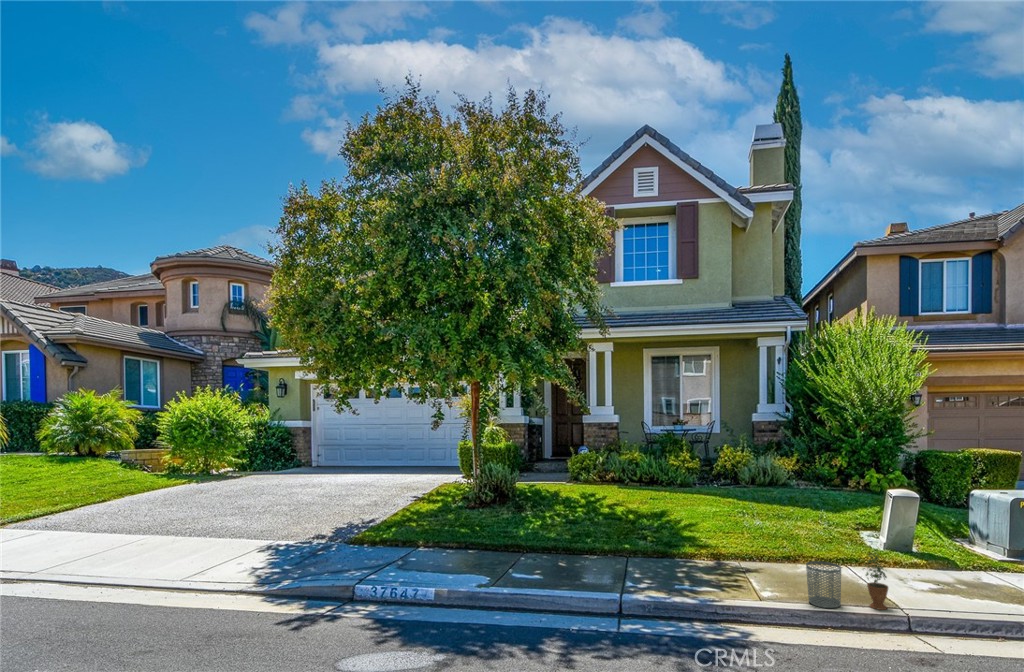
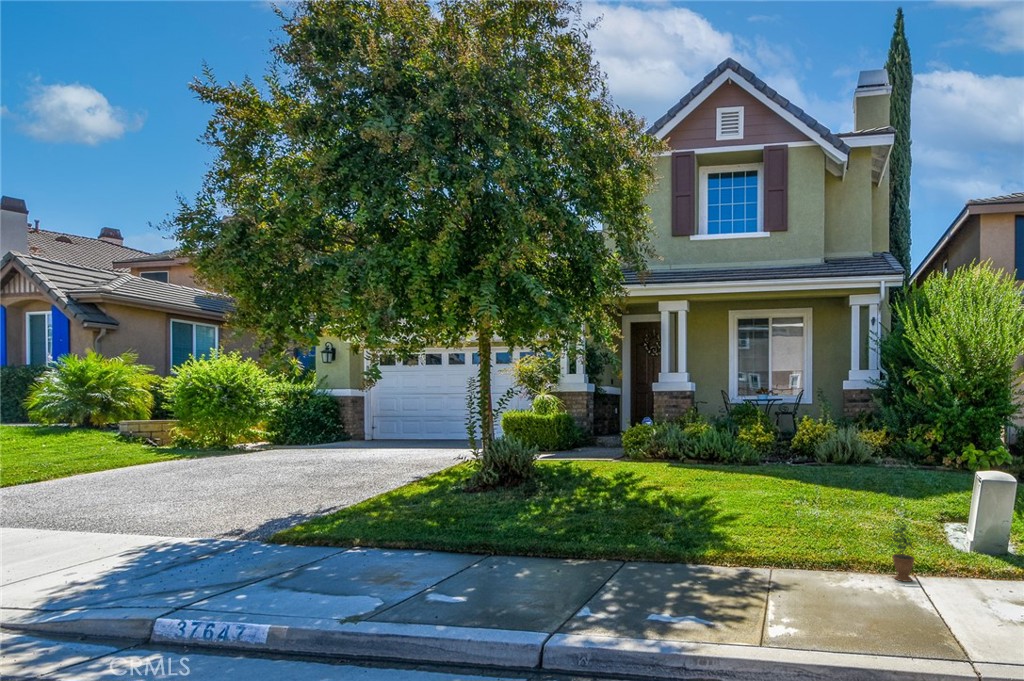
waste bin: present [806,561,841,608] -> none [828,531,864,578]

